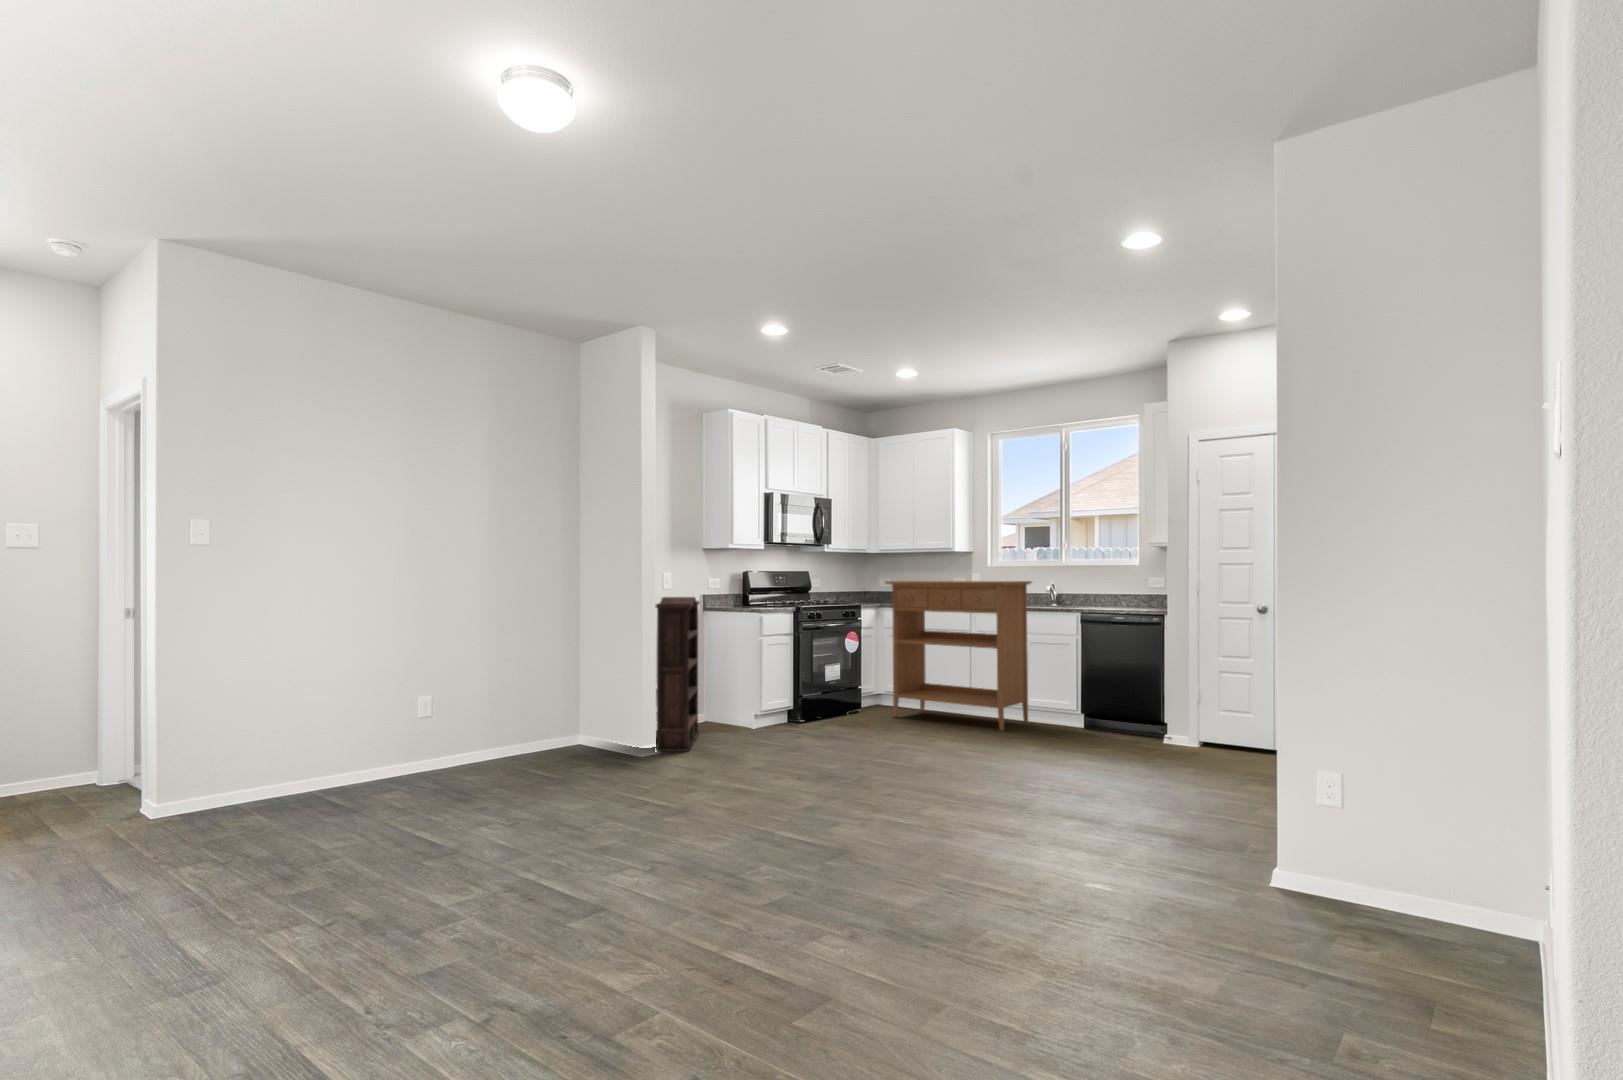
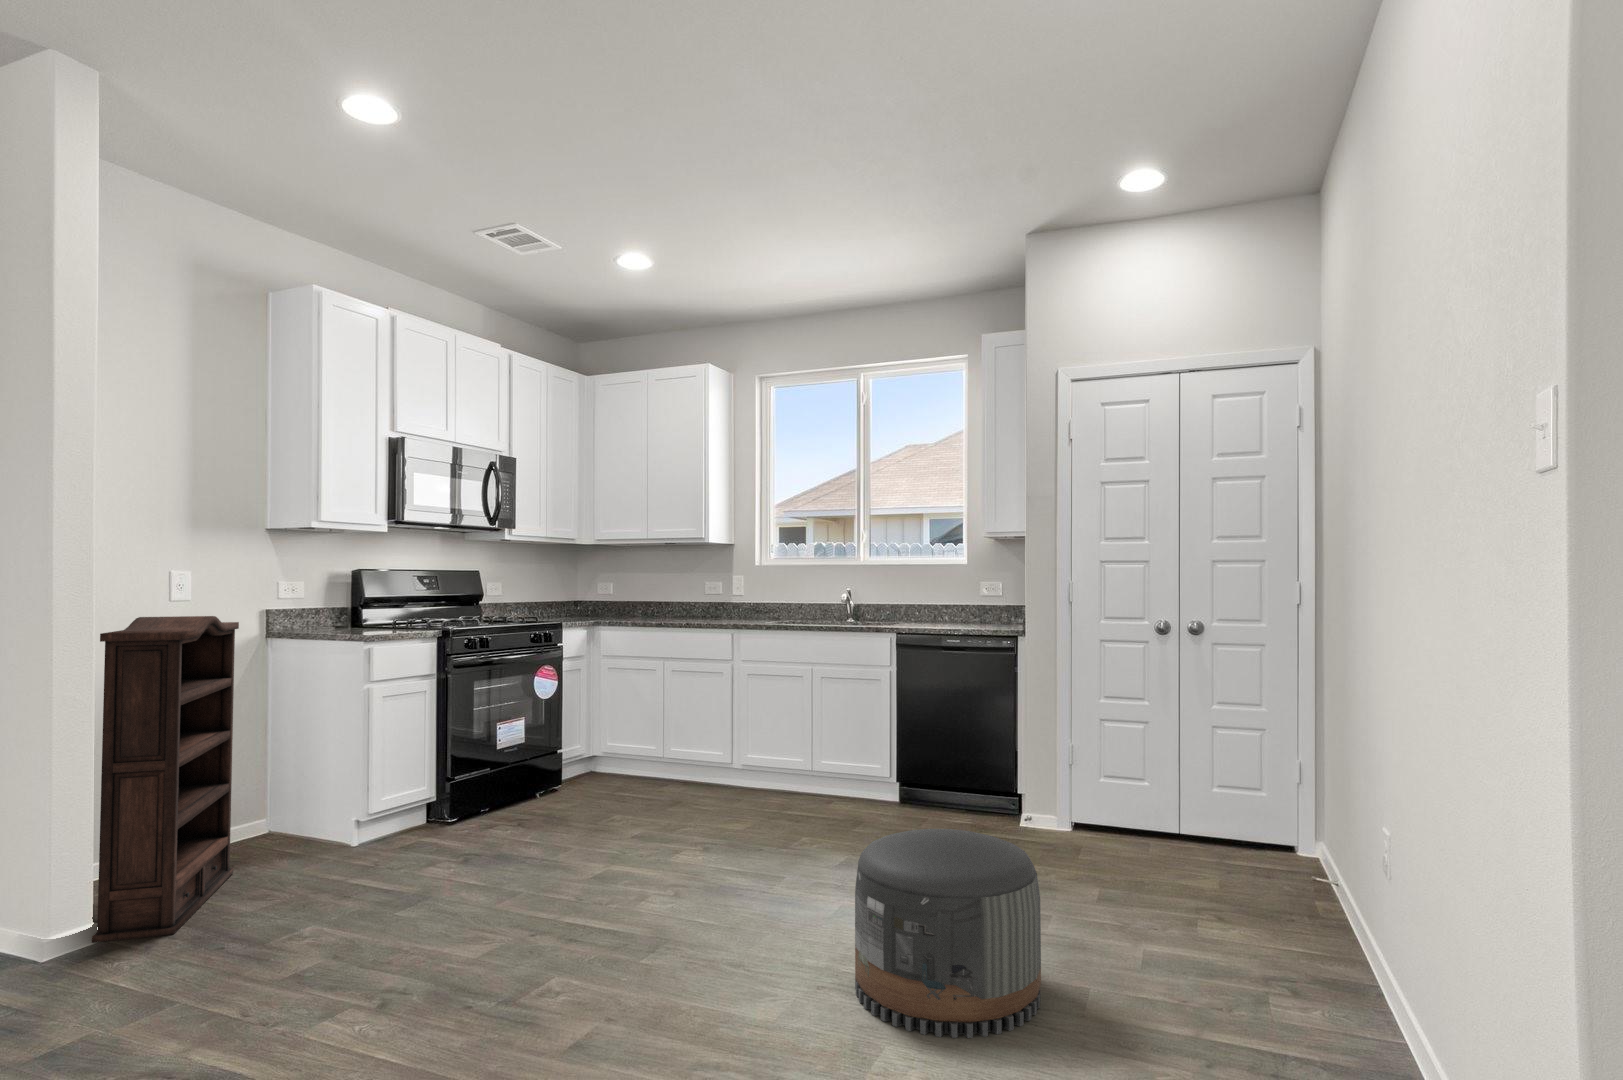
console table: present [885,580,1032,731] -> none [596,584,825,820]
pouf: none [1024,712,1124,804] -> present [855,829,1041,1038]

